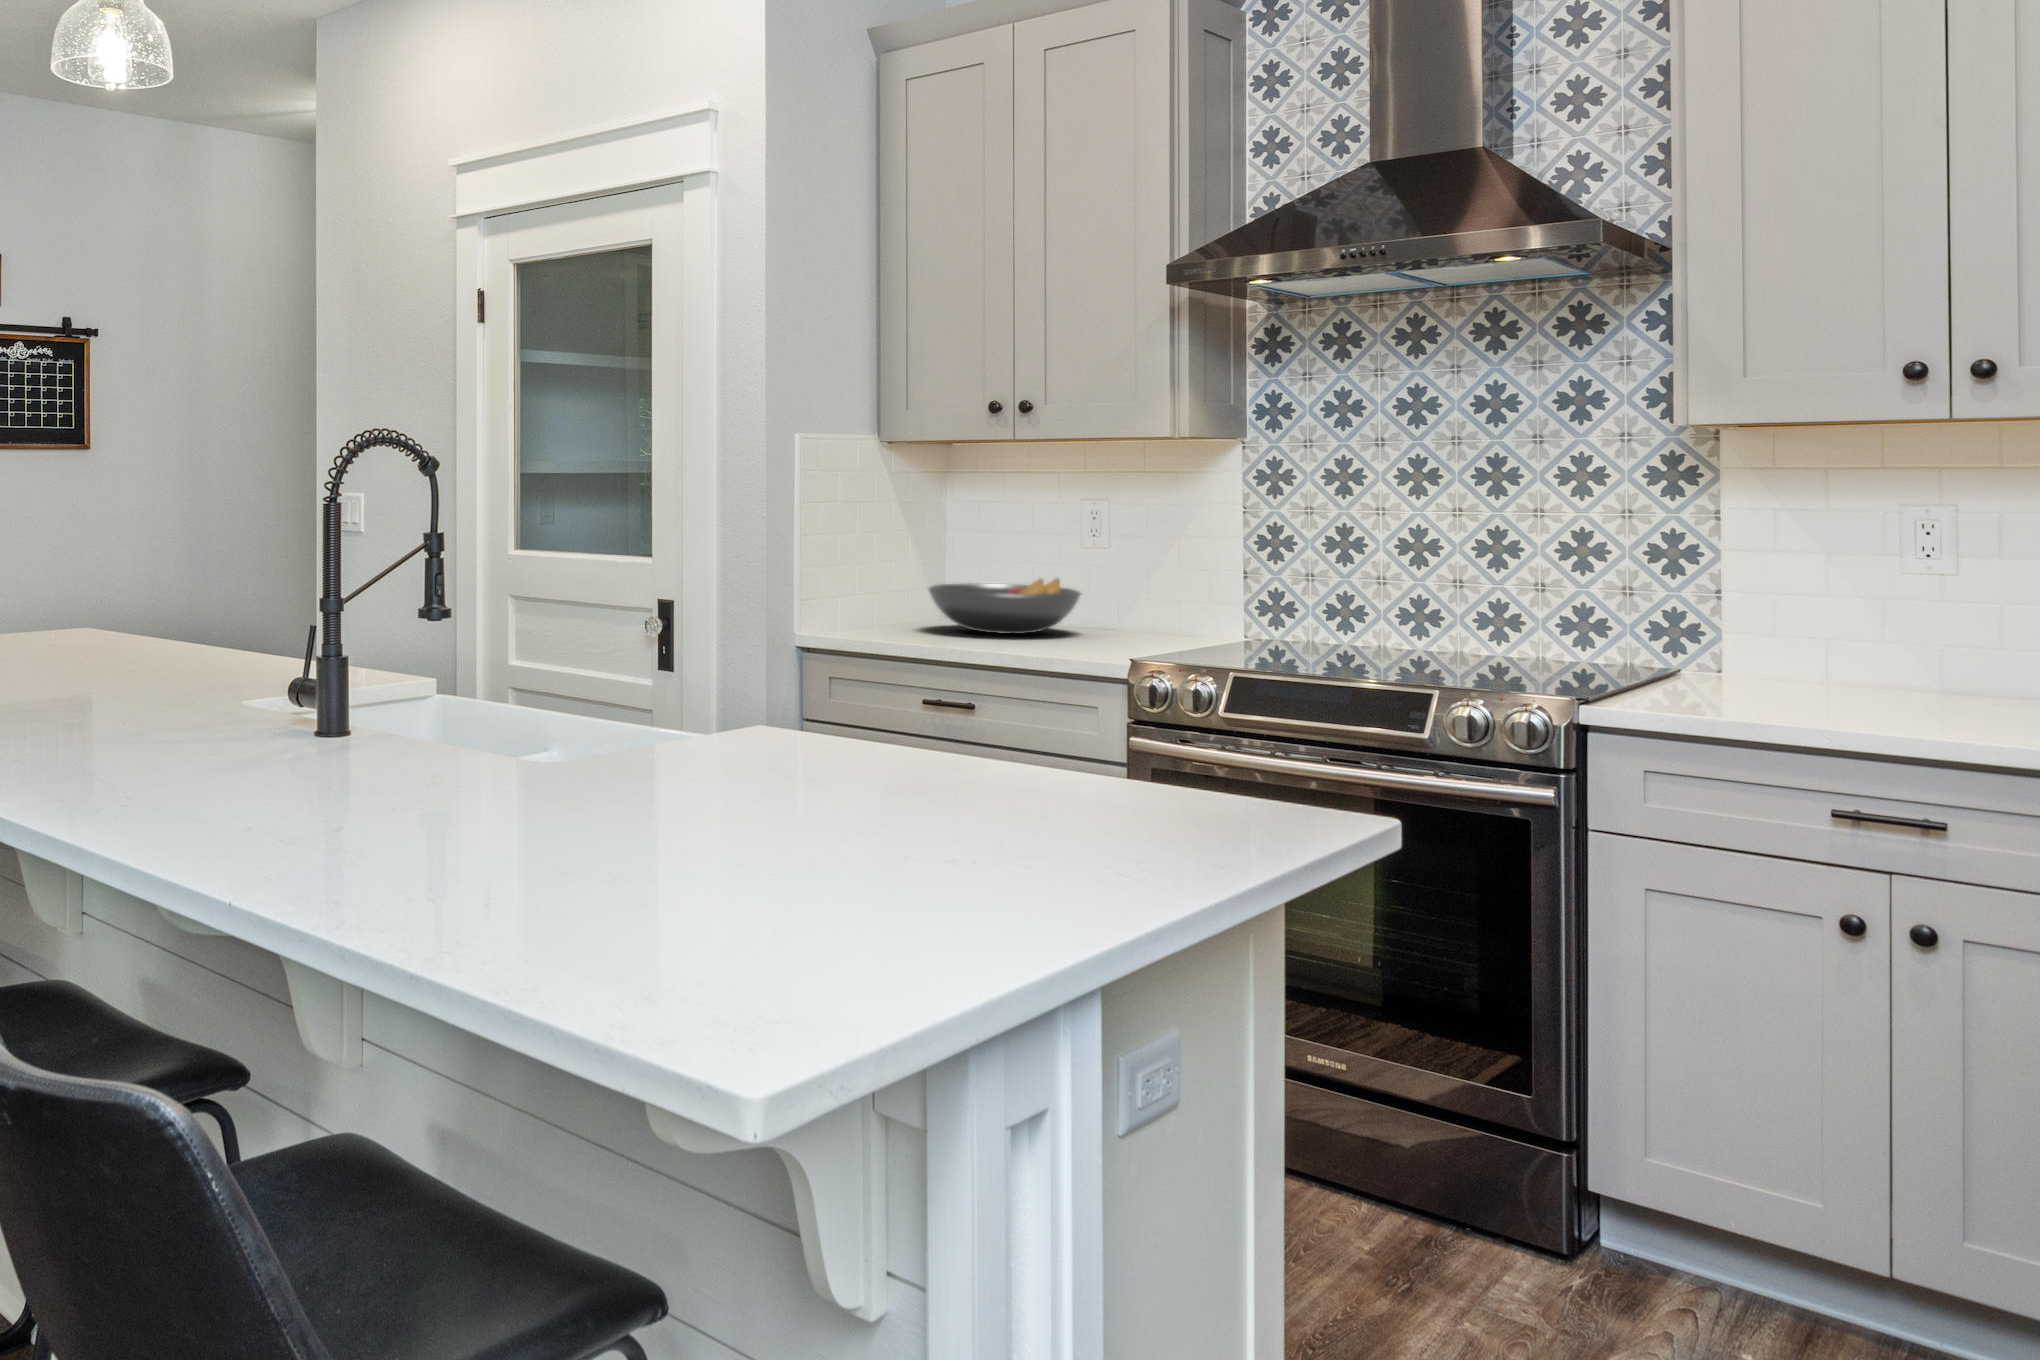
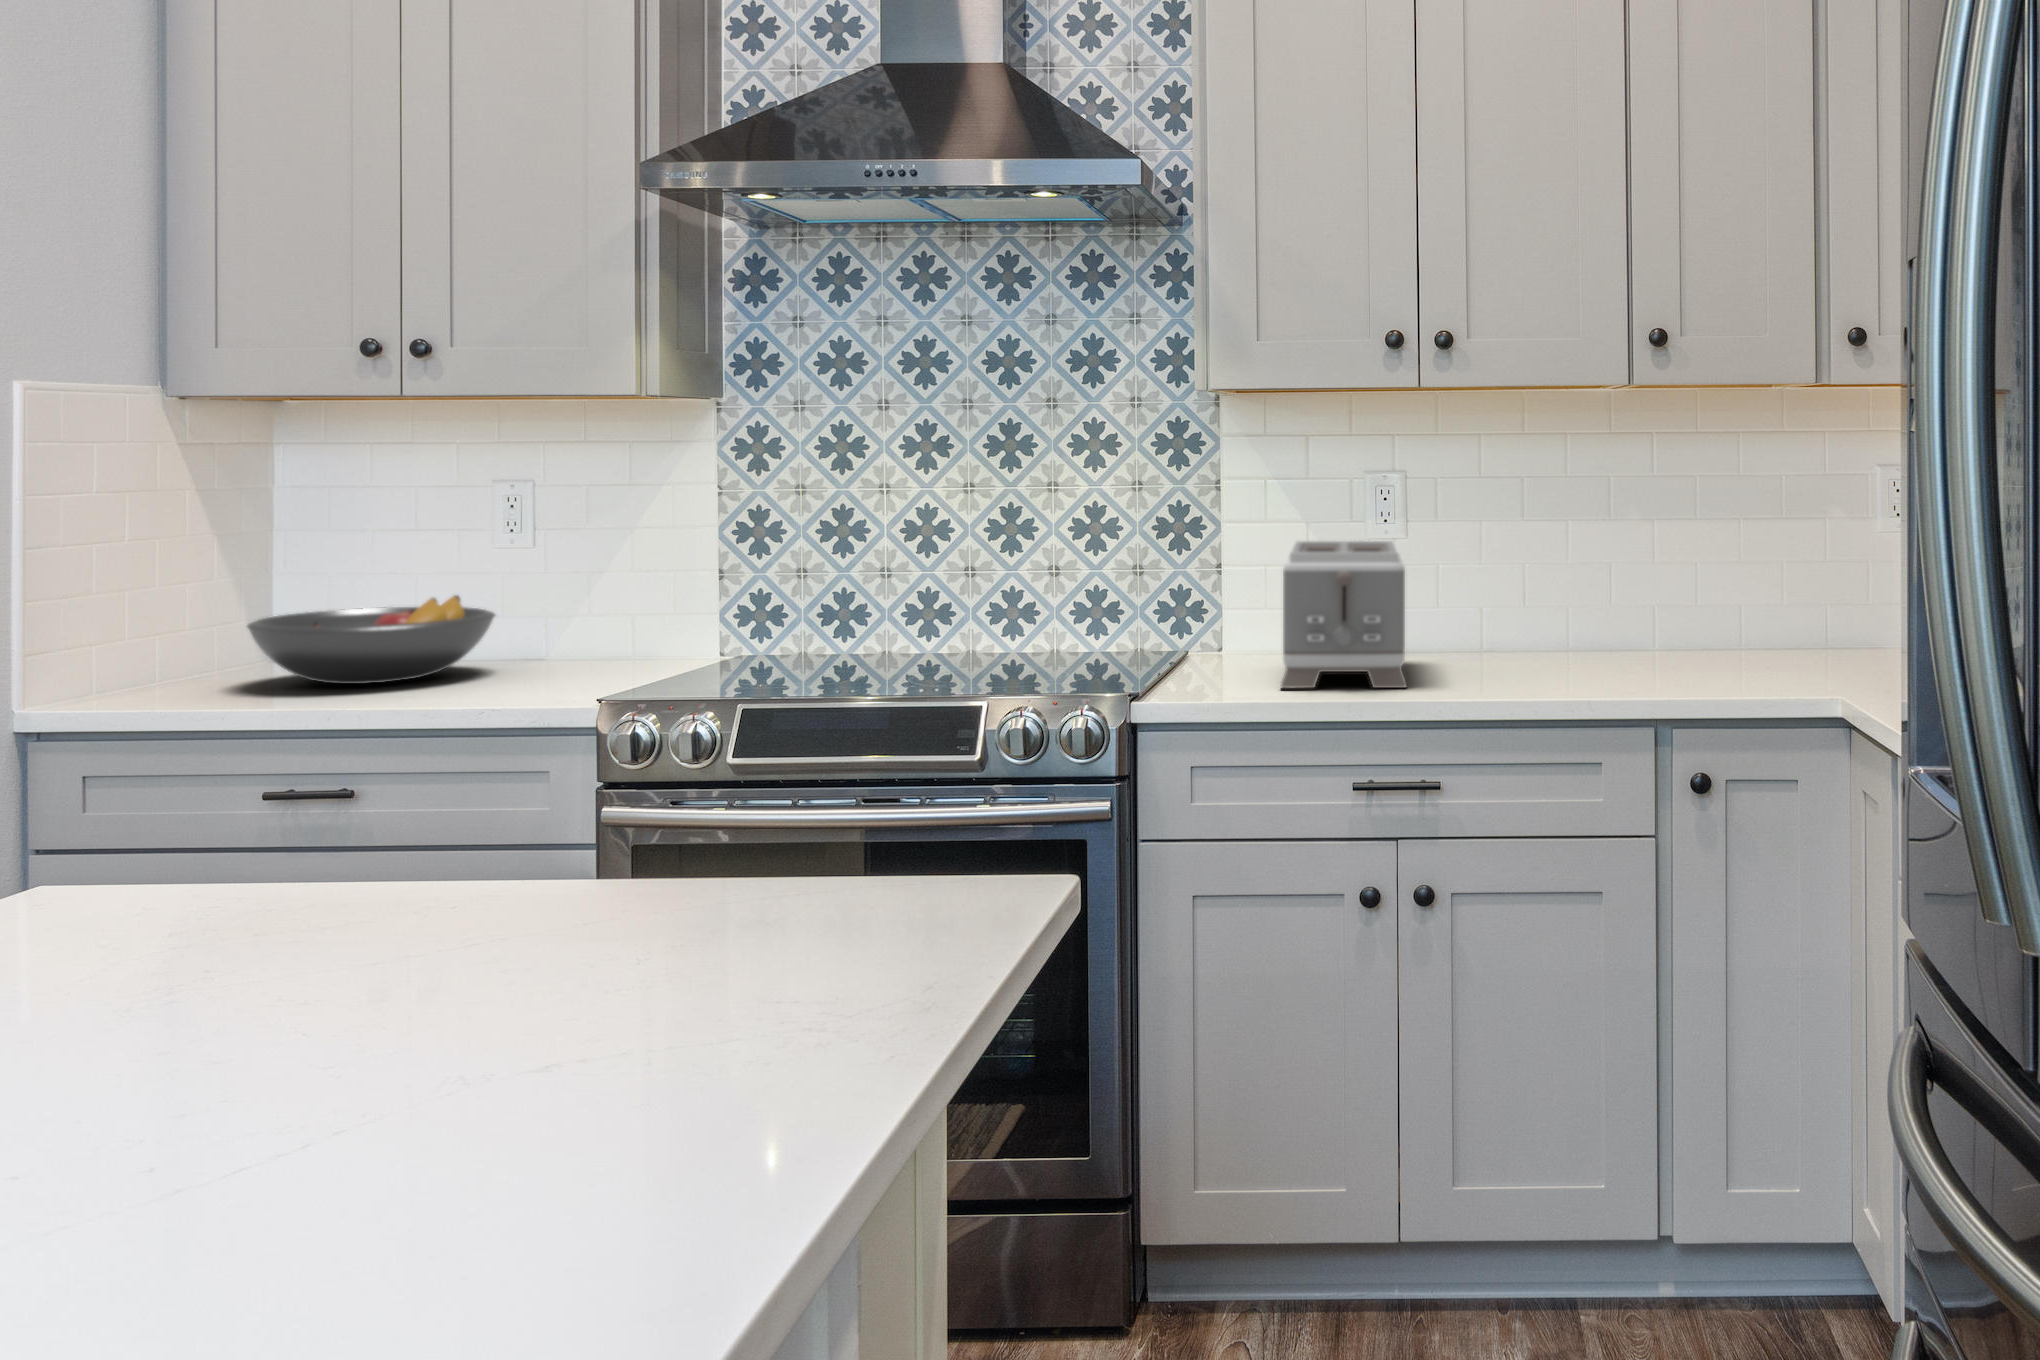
toaster: none [1753,575,1941,727] -> present [1281,541,1407,688]

